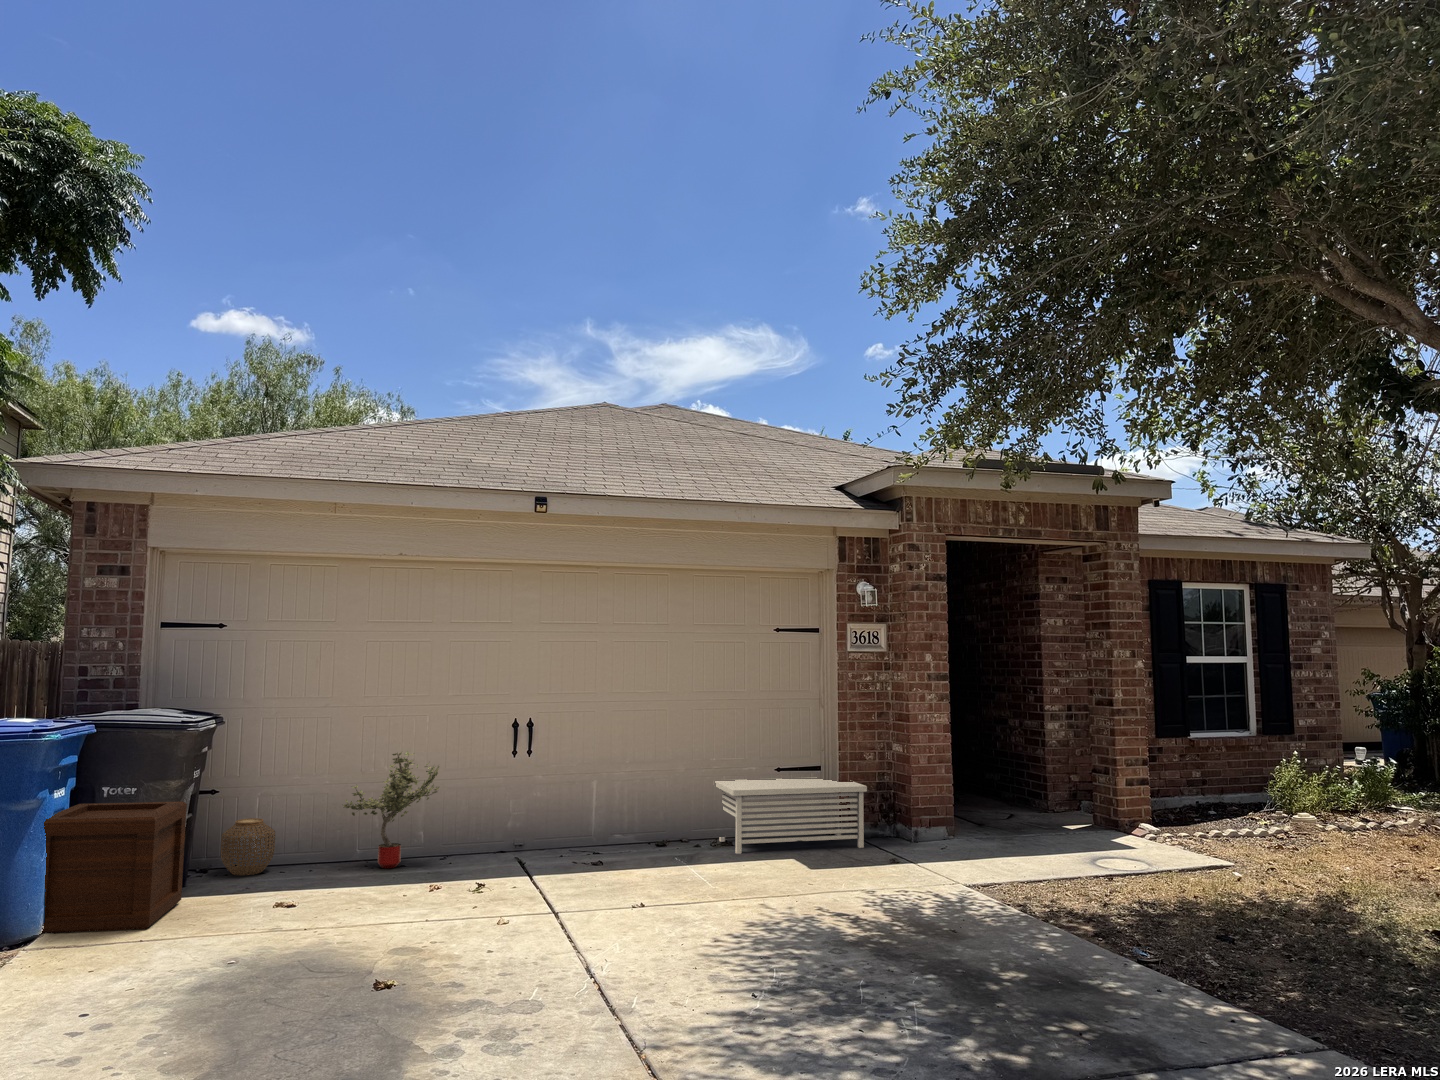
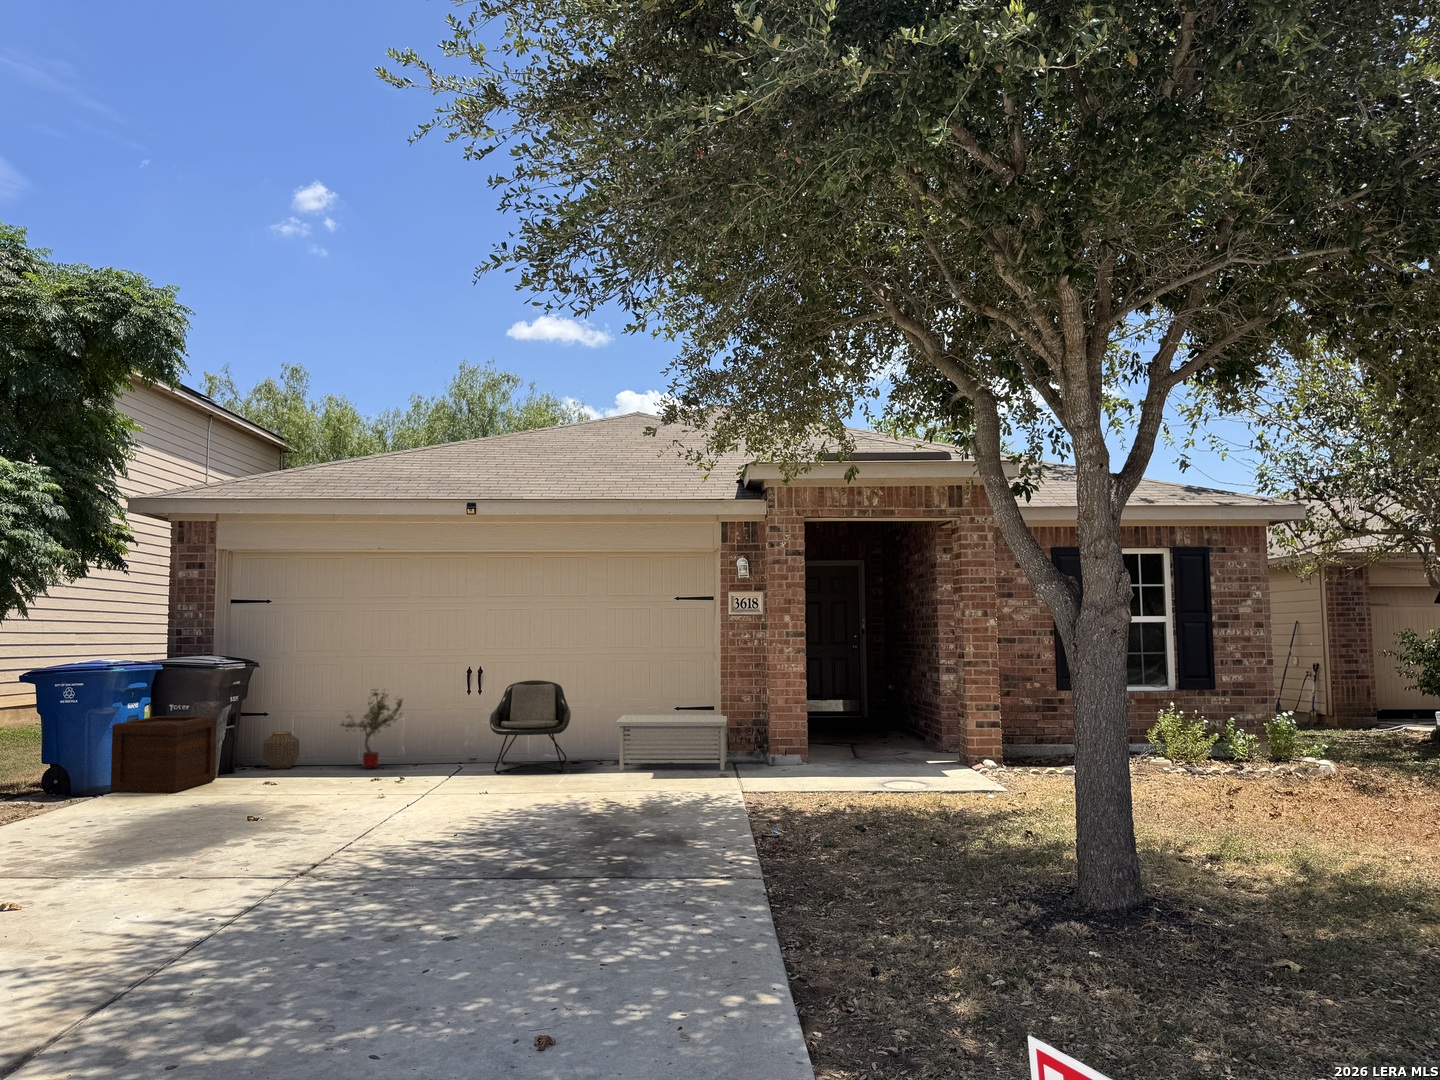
lounge chair: none [564,737,680,867] -> present [490,680,571,774]

